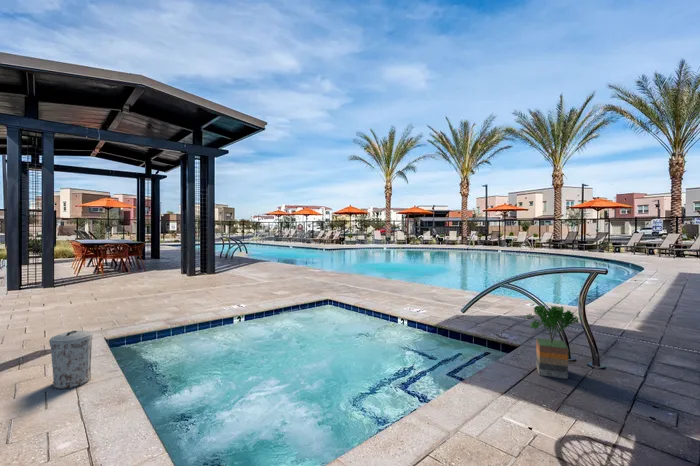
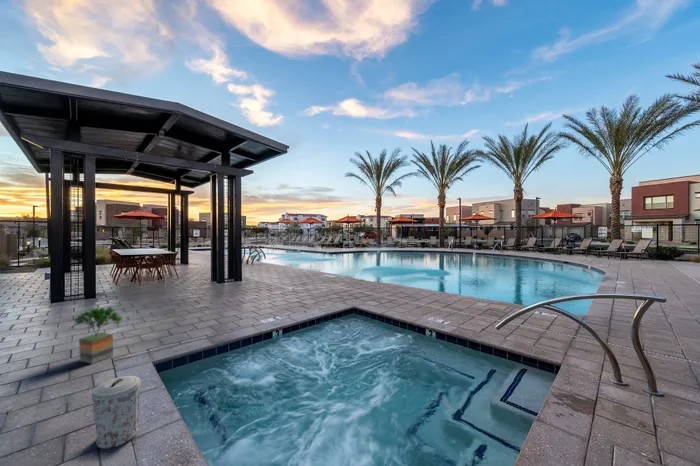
potted tree: present [527,306,579,379] -> present [74,308,122,364]

